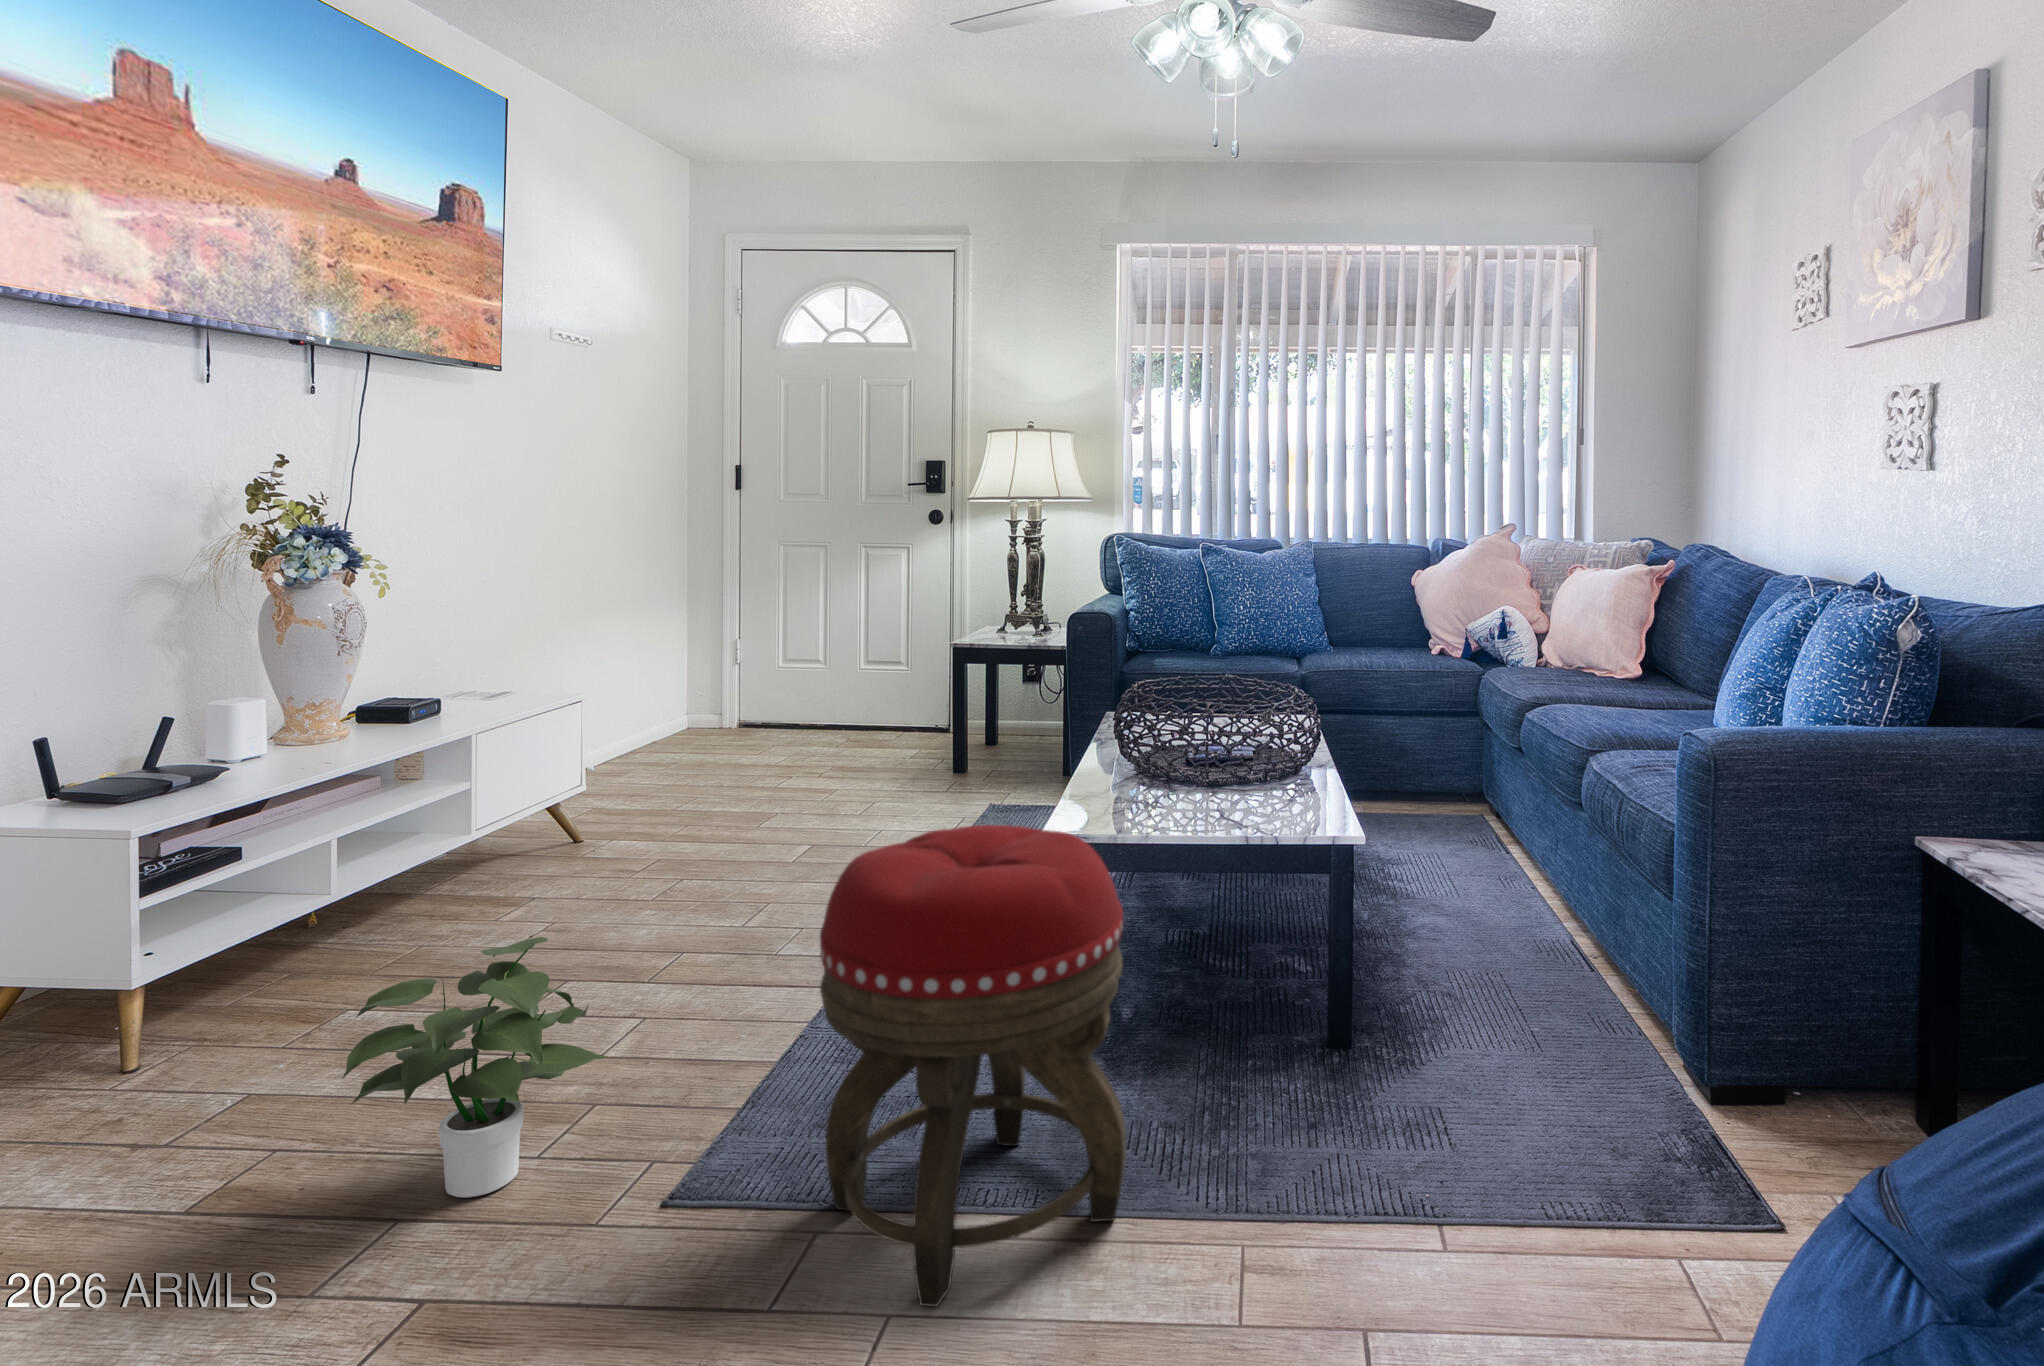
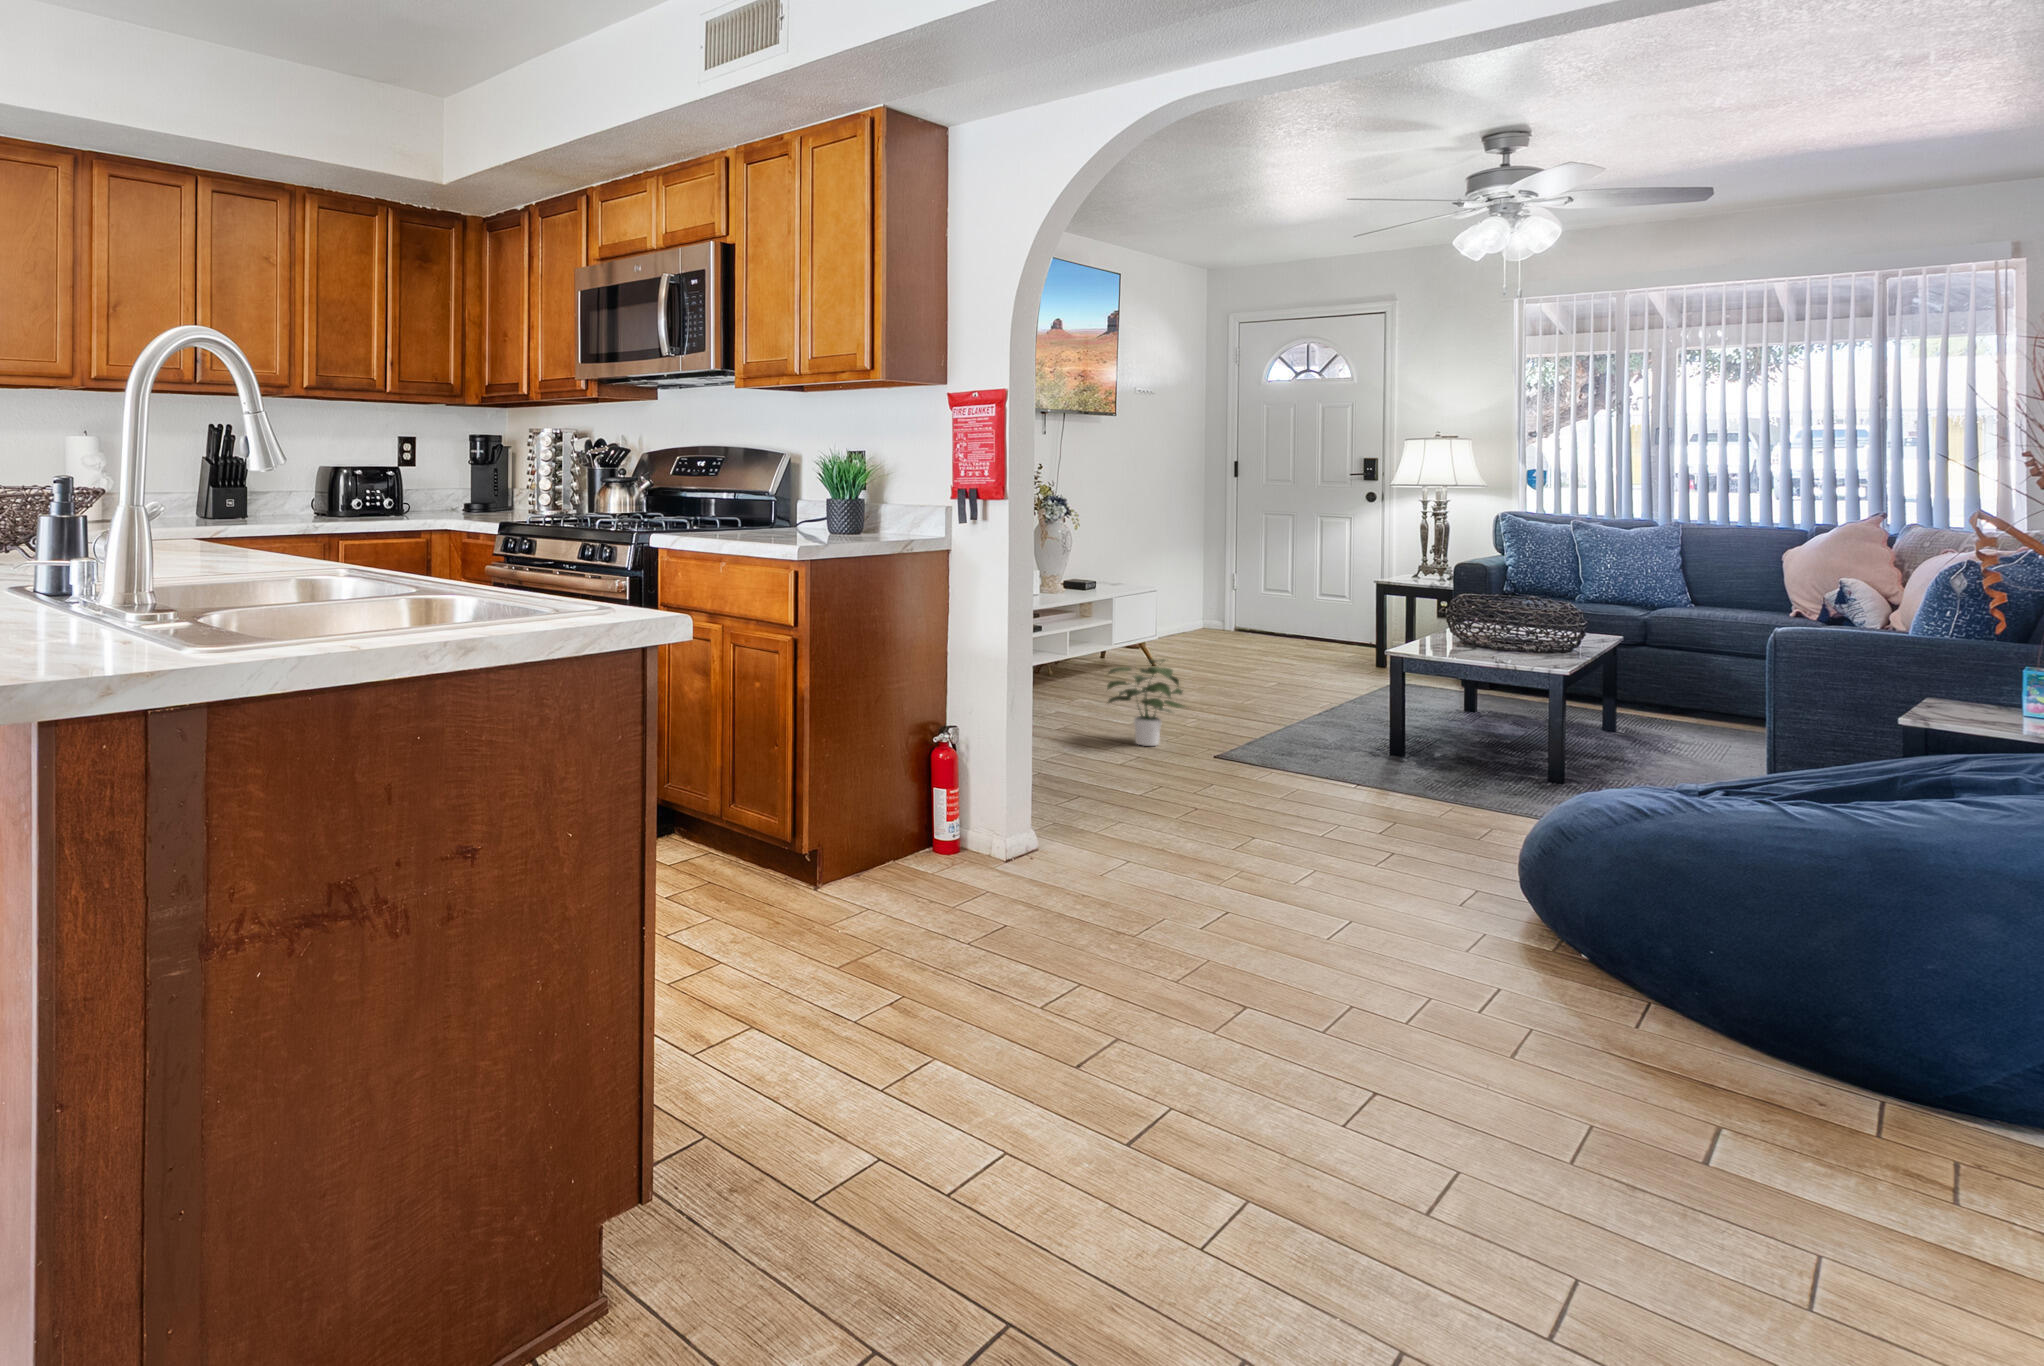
footstool: present [820,825,1126,1307] -> none [1278,628,1411,793]

